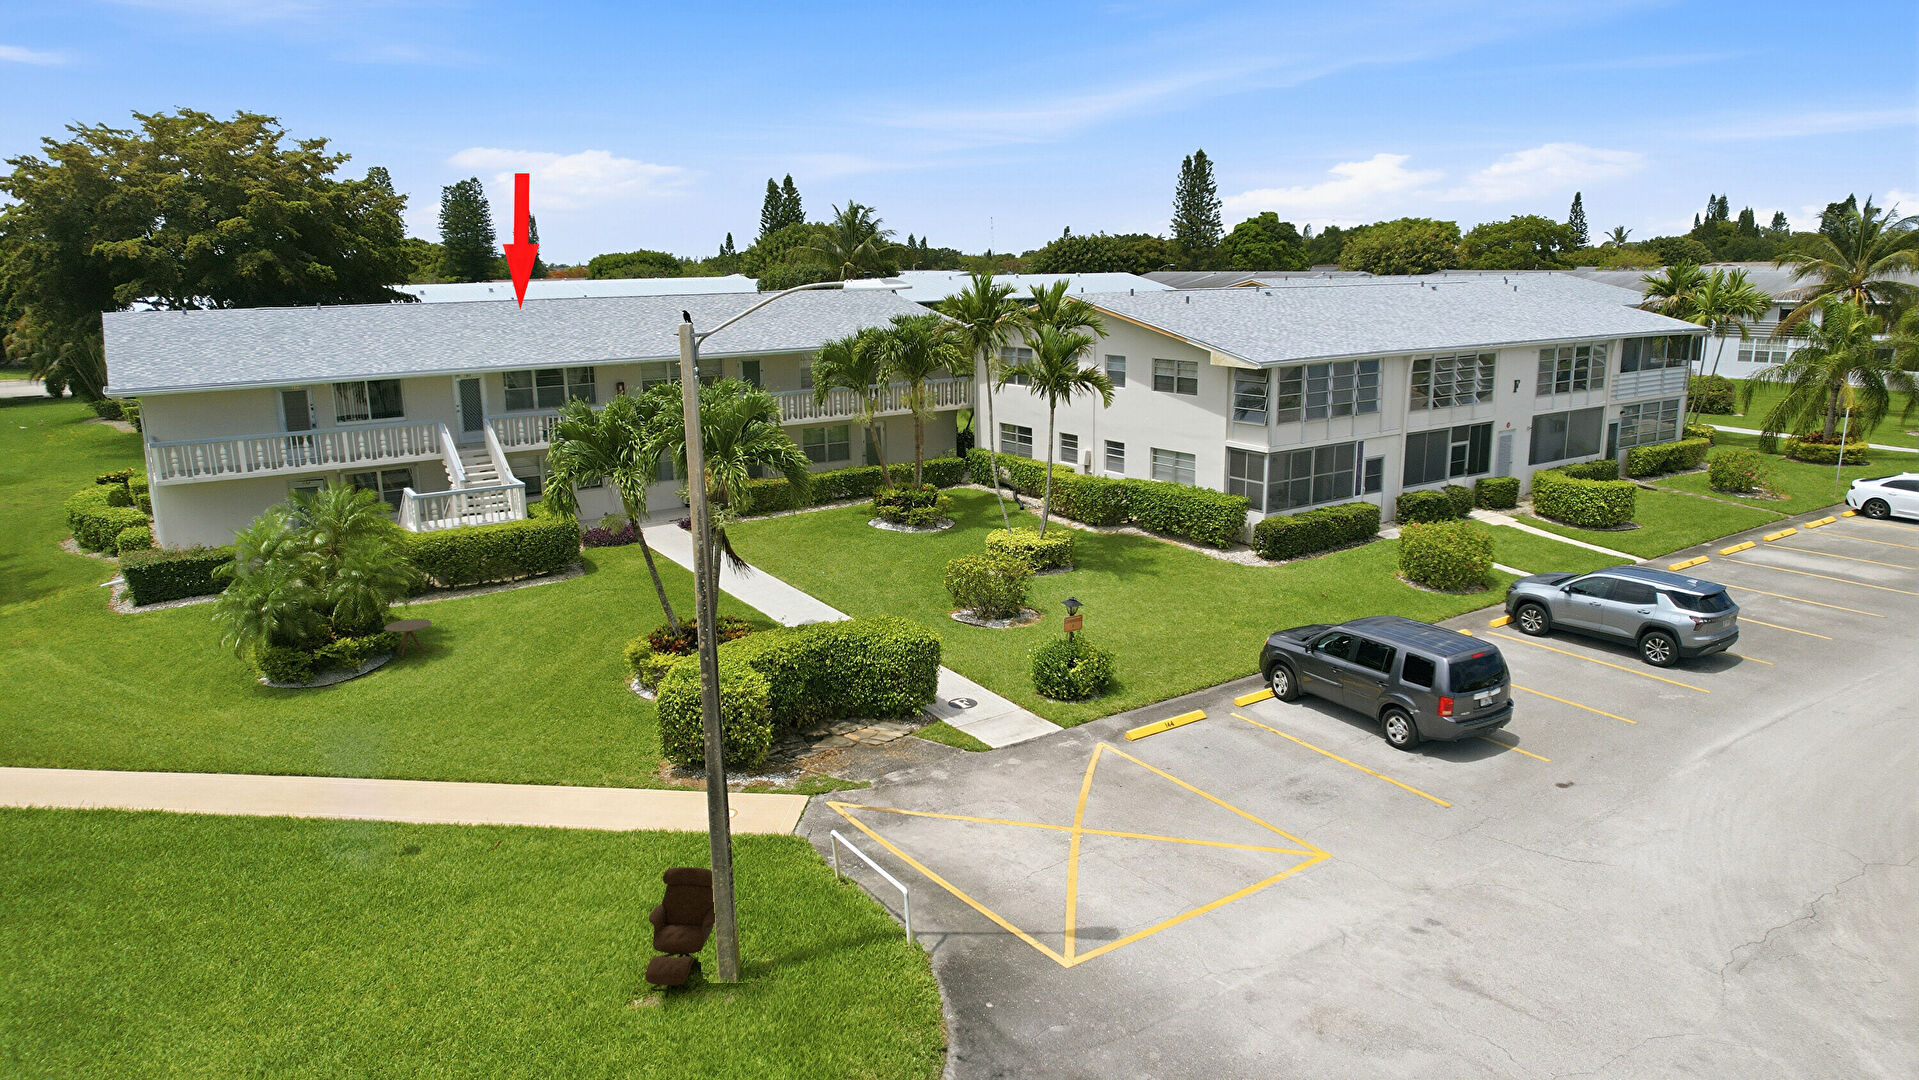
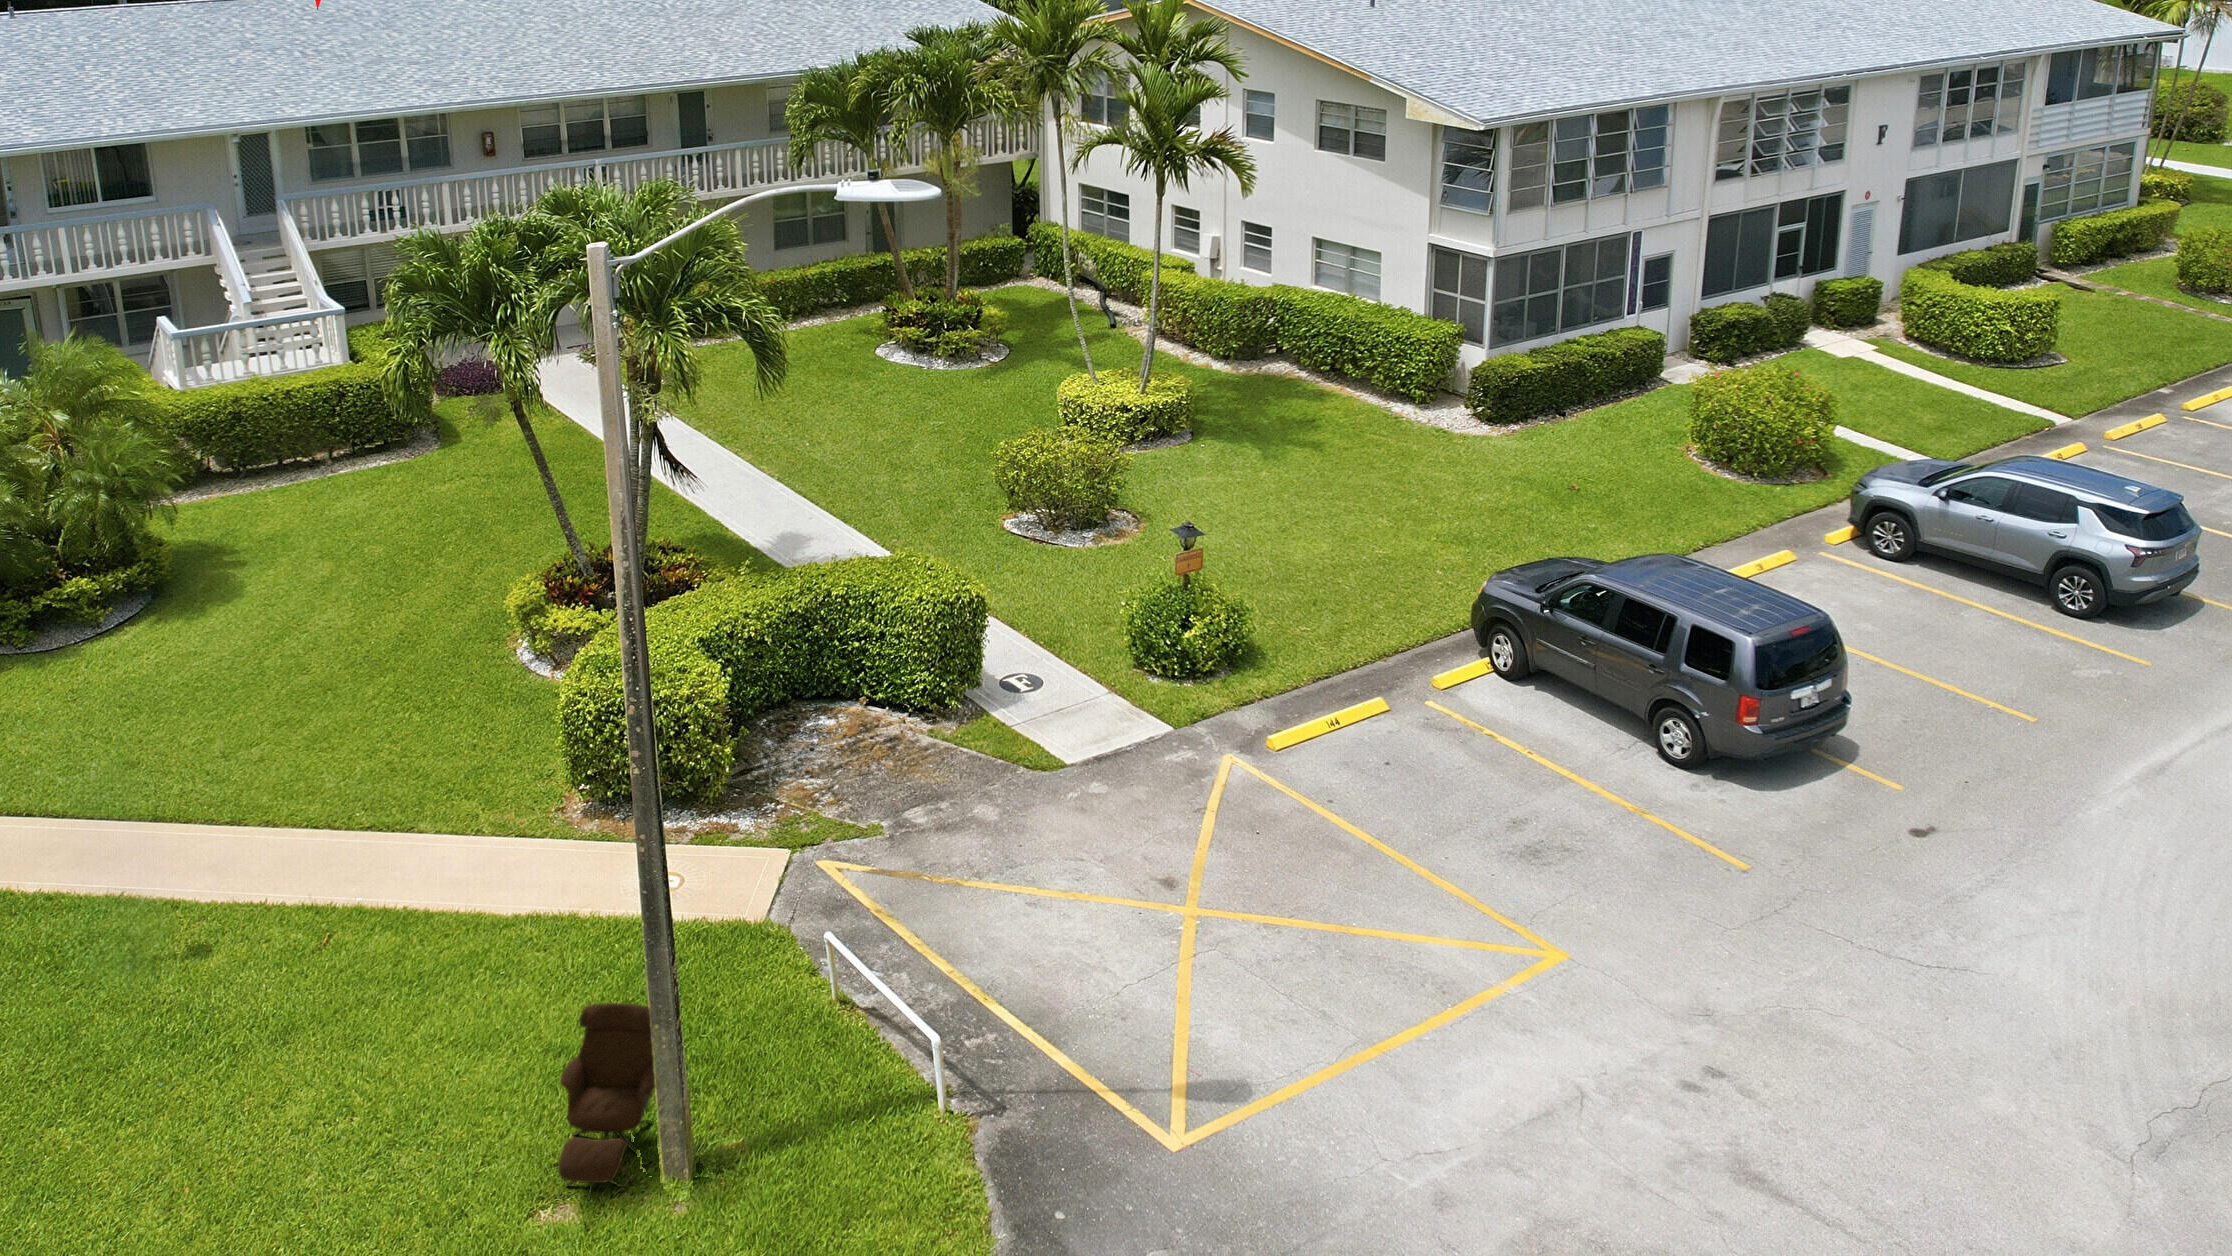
round table: present [384,619,432,657] -> none [136,544,208,605]

